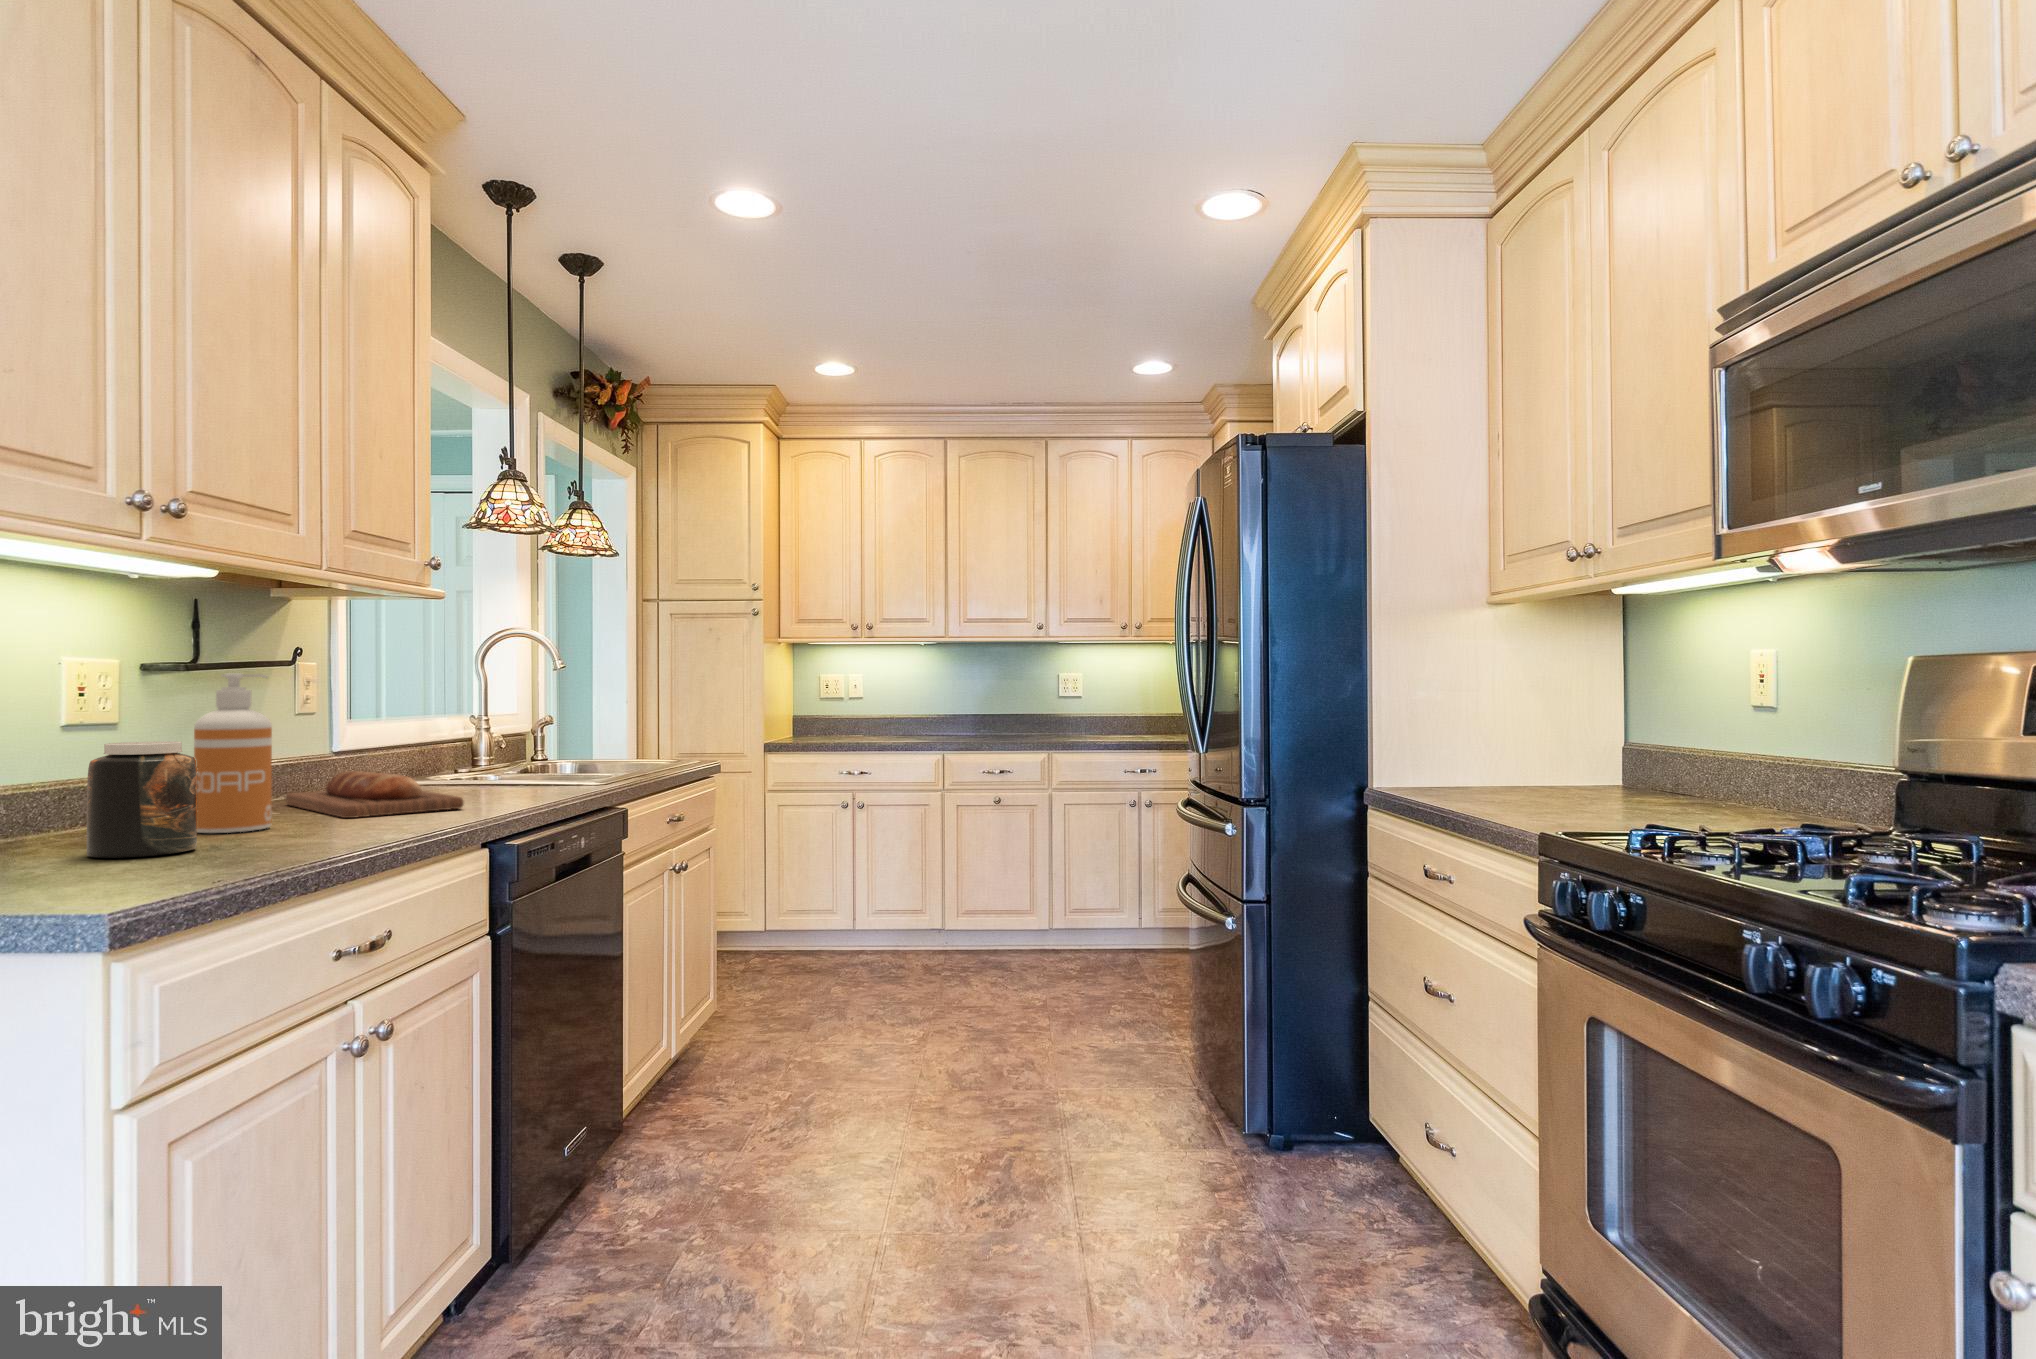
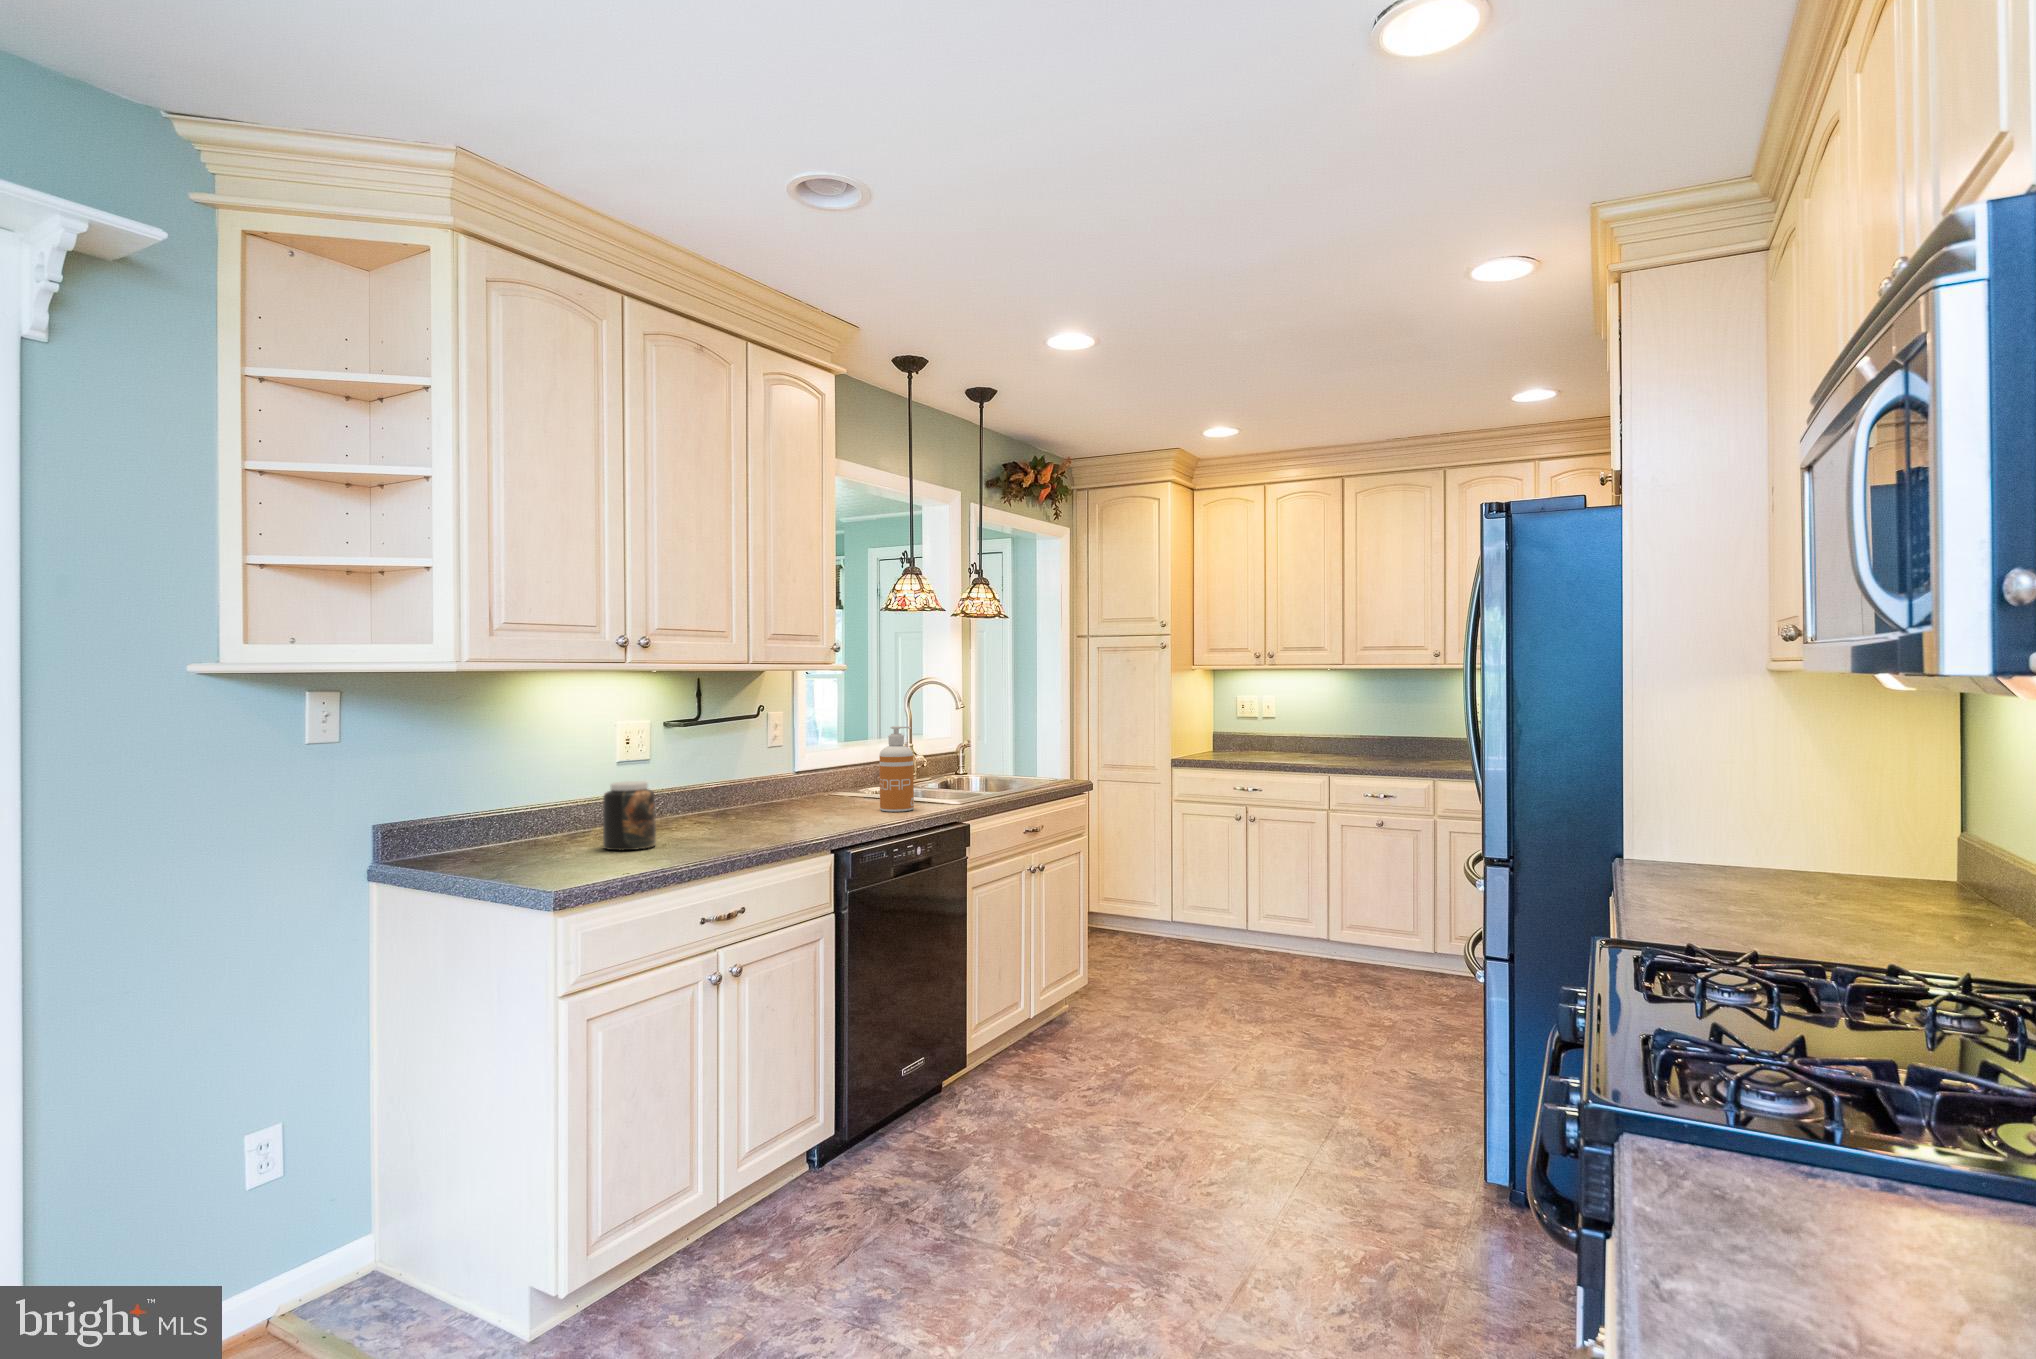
soap dispenser: present [194,673,272,833] -> present [880,726,914,812]
bread loaf: present [285,771,464,818] -> none [750,791,835,826]

